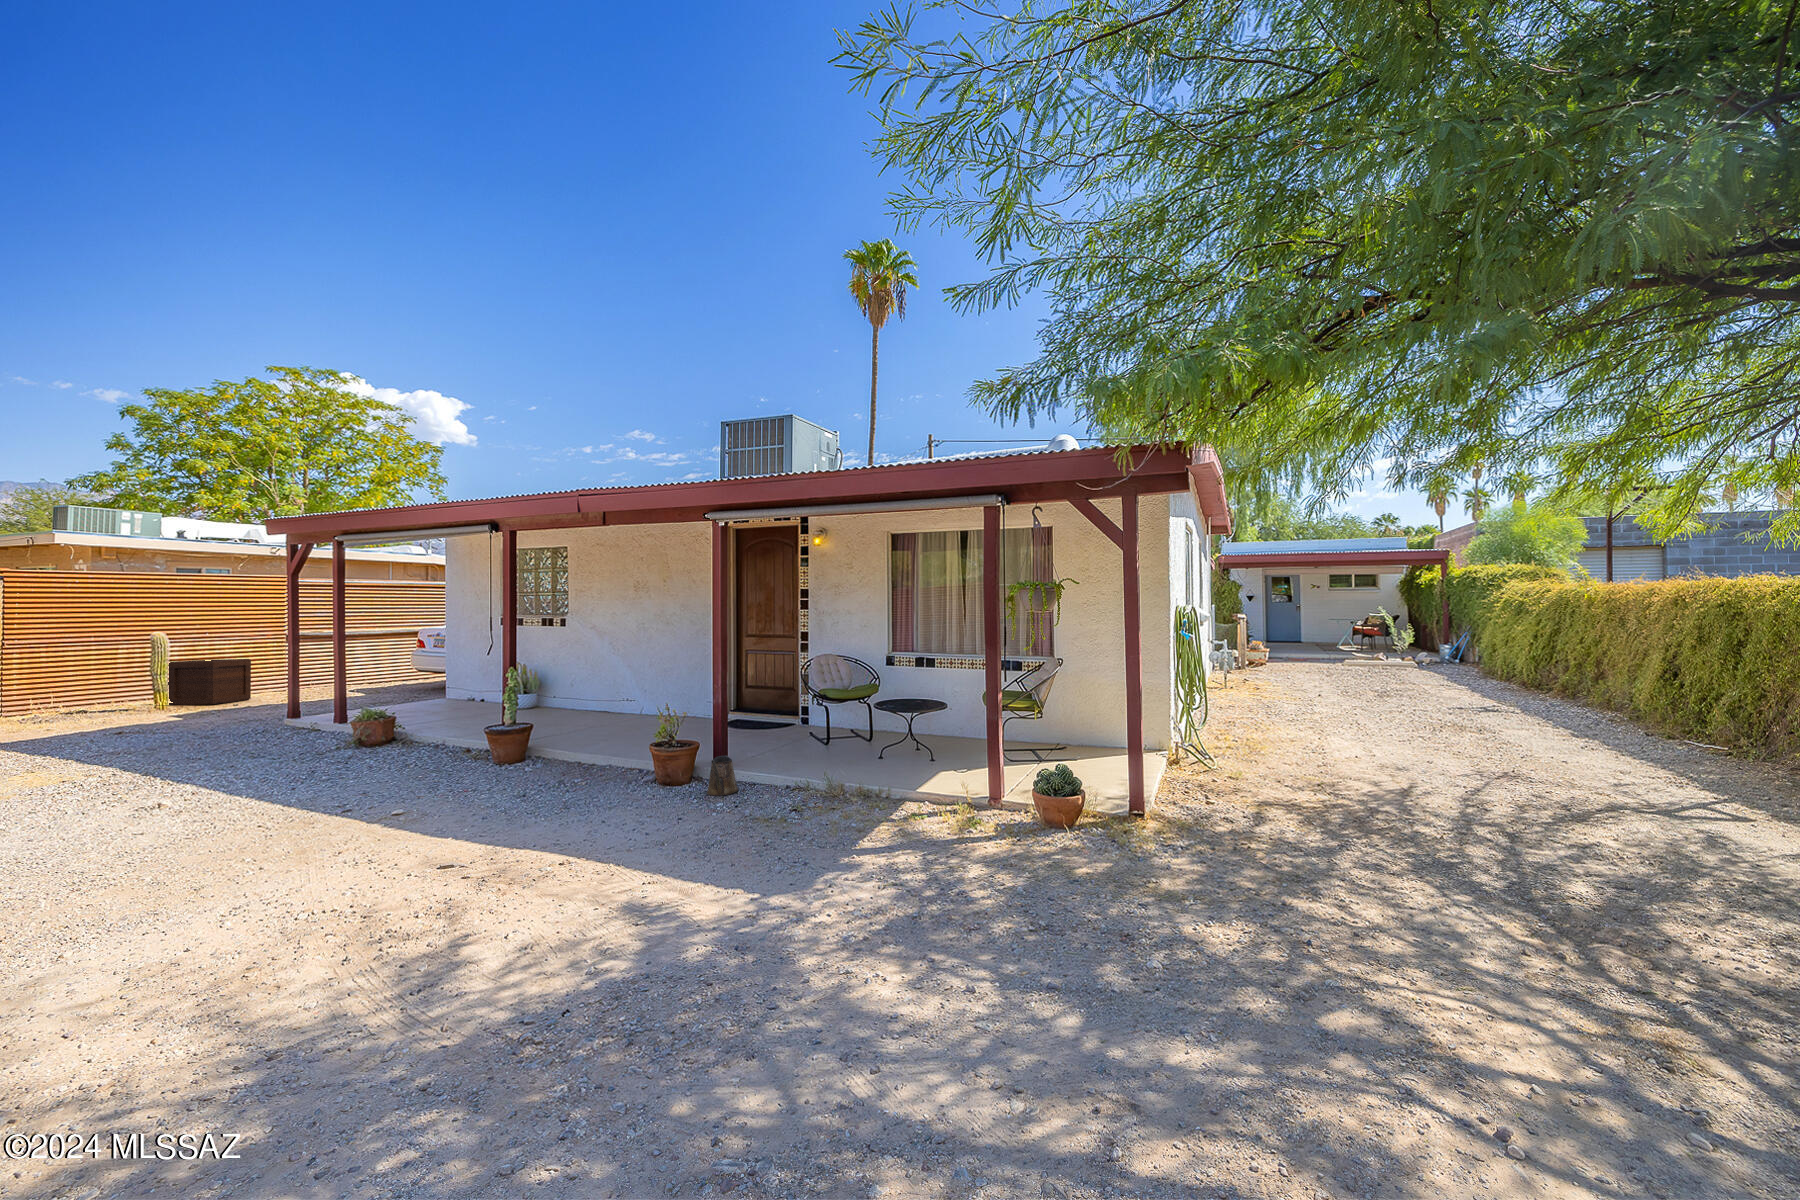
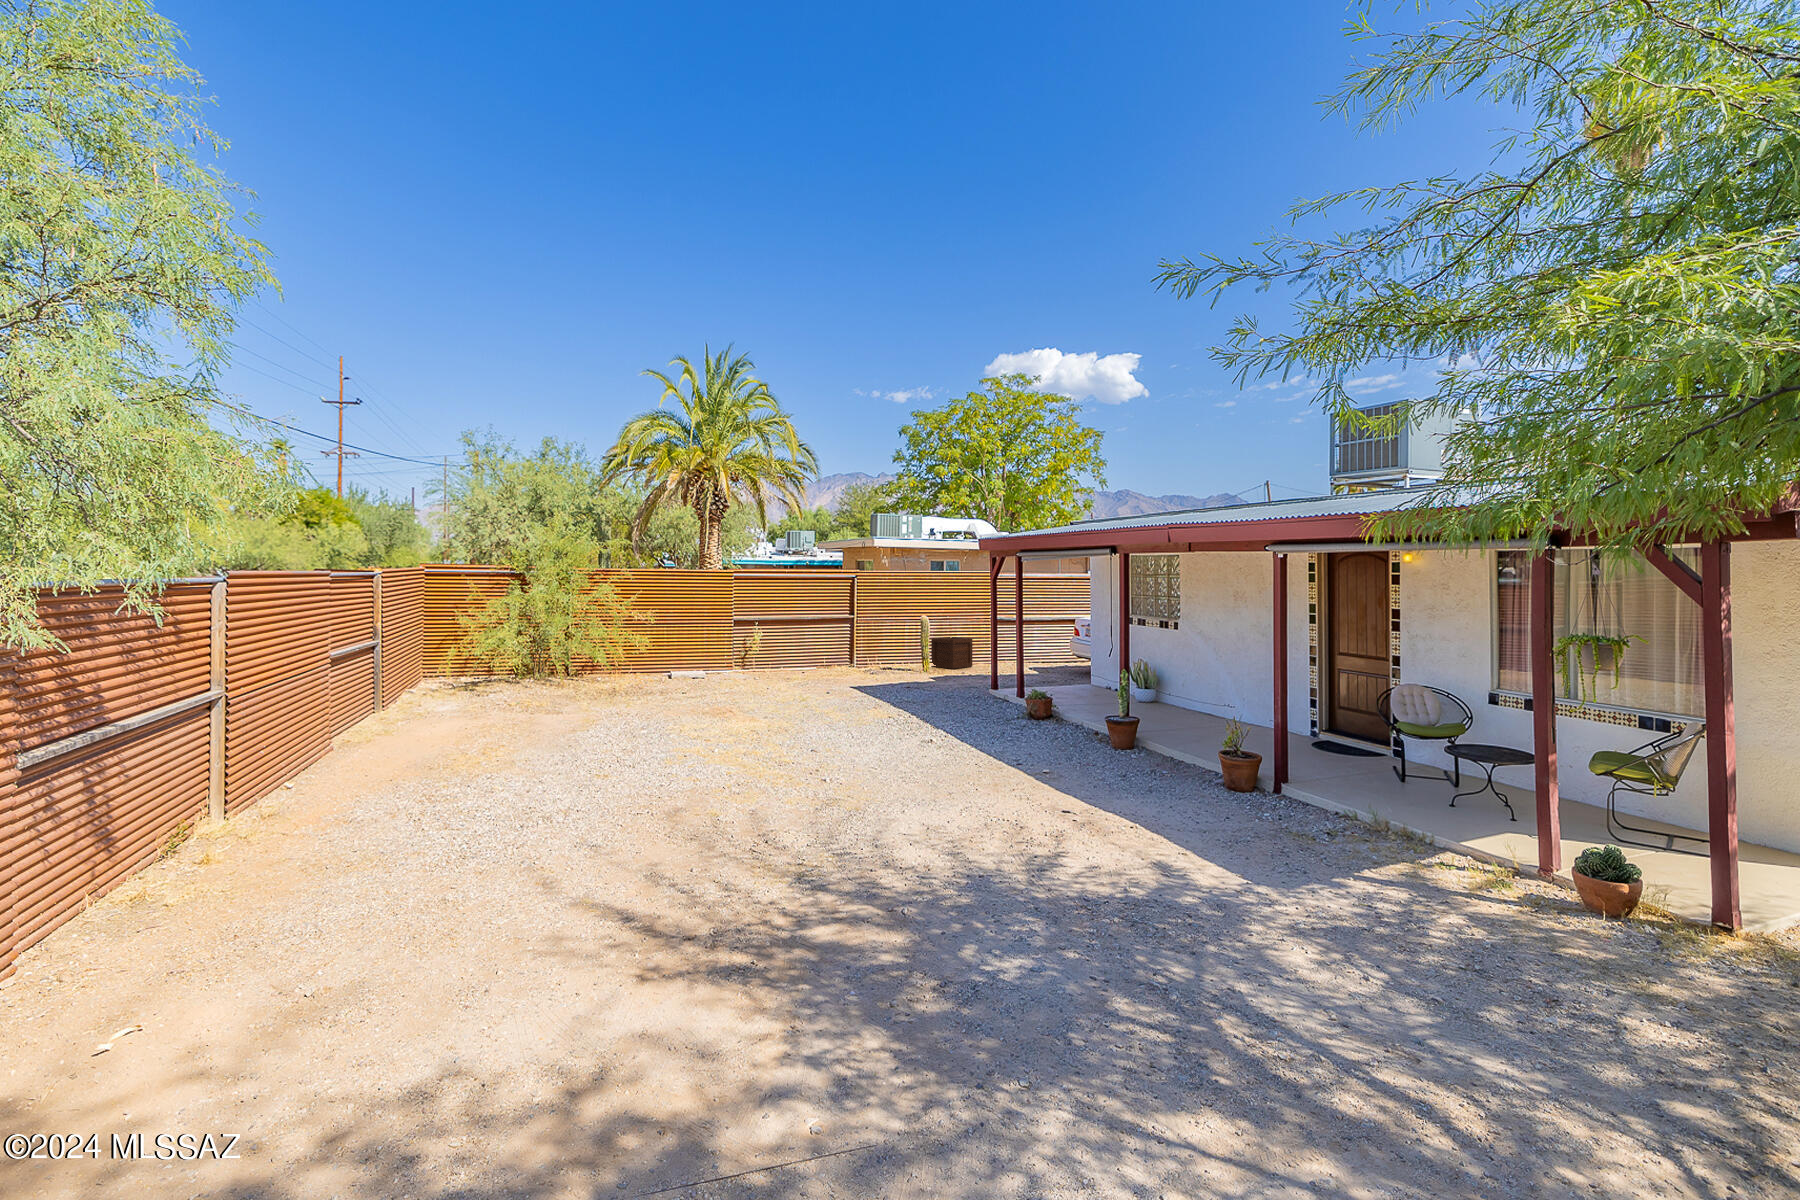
watering can: present [707,756,738,796] -> none [1259,771,1290,806]

